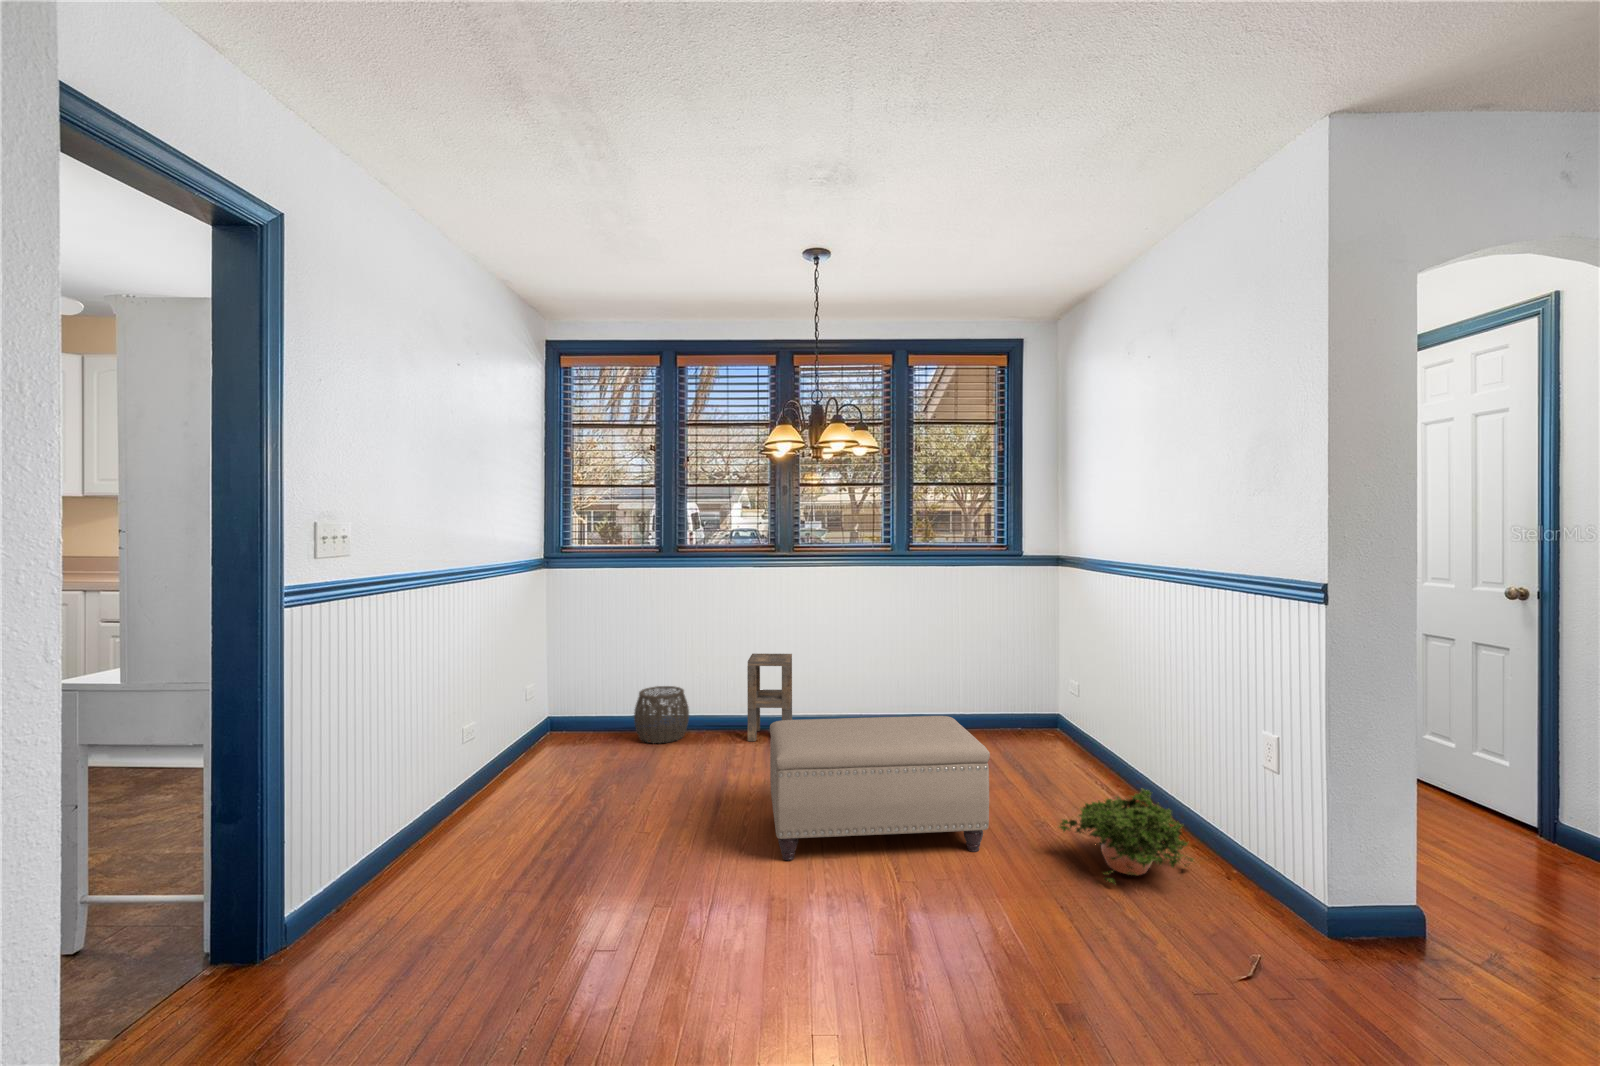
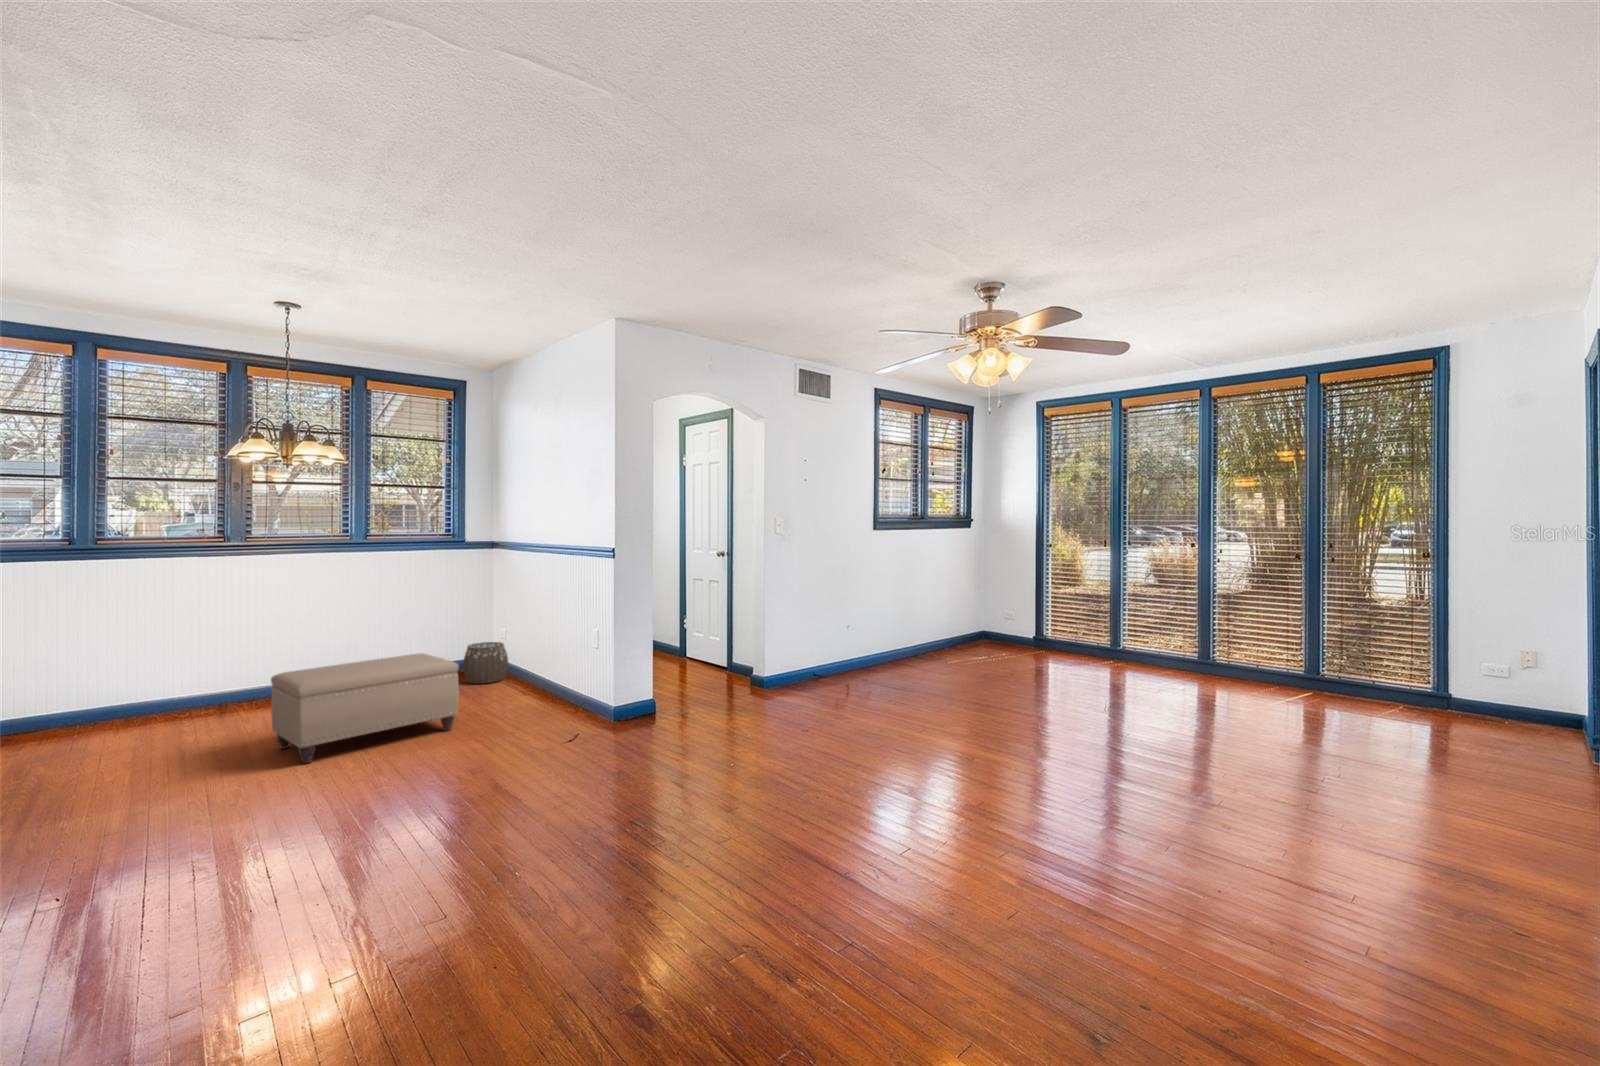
side table: present [747,654,792,741] -> none [202,635,255,718]
woven basket: present [634,686,689,743] -> present [463,642,508,684]
potted plant: present [1059,789,1193,883] -> none [502,671,579,724]

